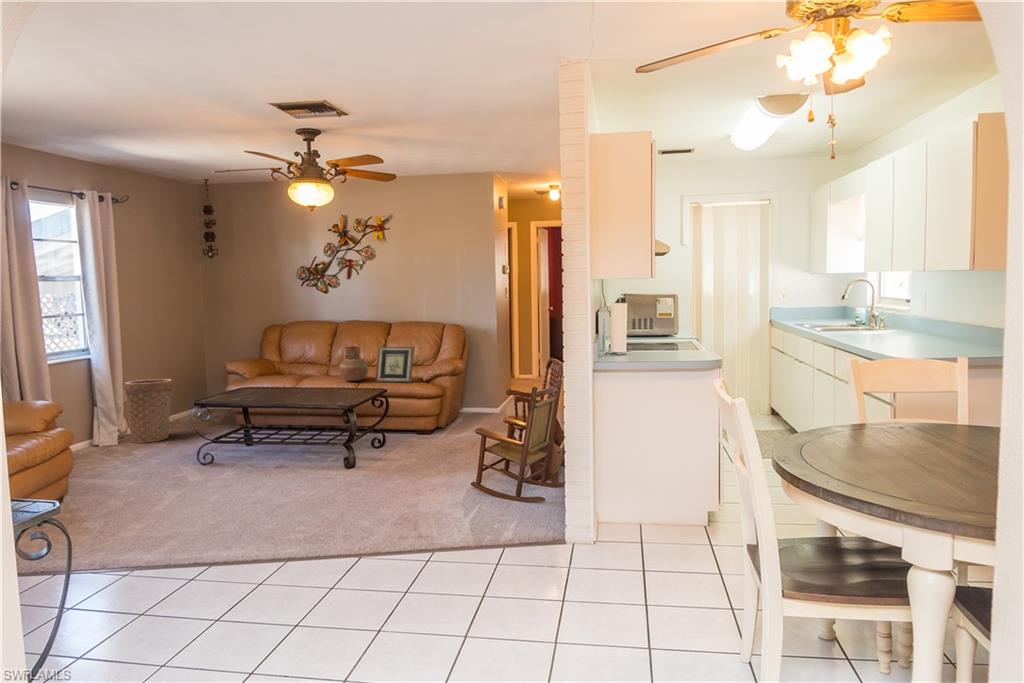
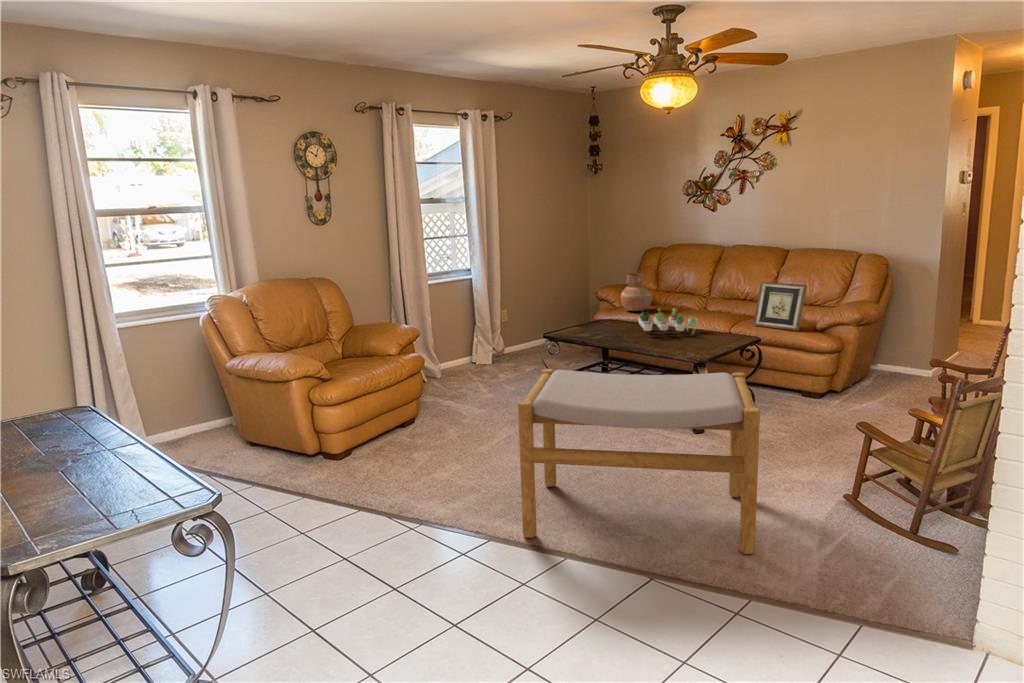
vase: present [339,346,368,381] -> present [621,273,652,311]
succulent plant: none [281,370,333,393] -> present [639,308,698,333]
basket: present [124,379,173,443] -> none [501,301,543,365]
footstool: none [229,404,426,564] -> present [518,369,760,554]

